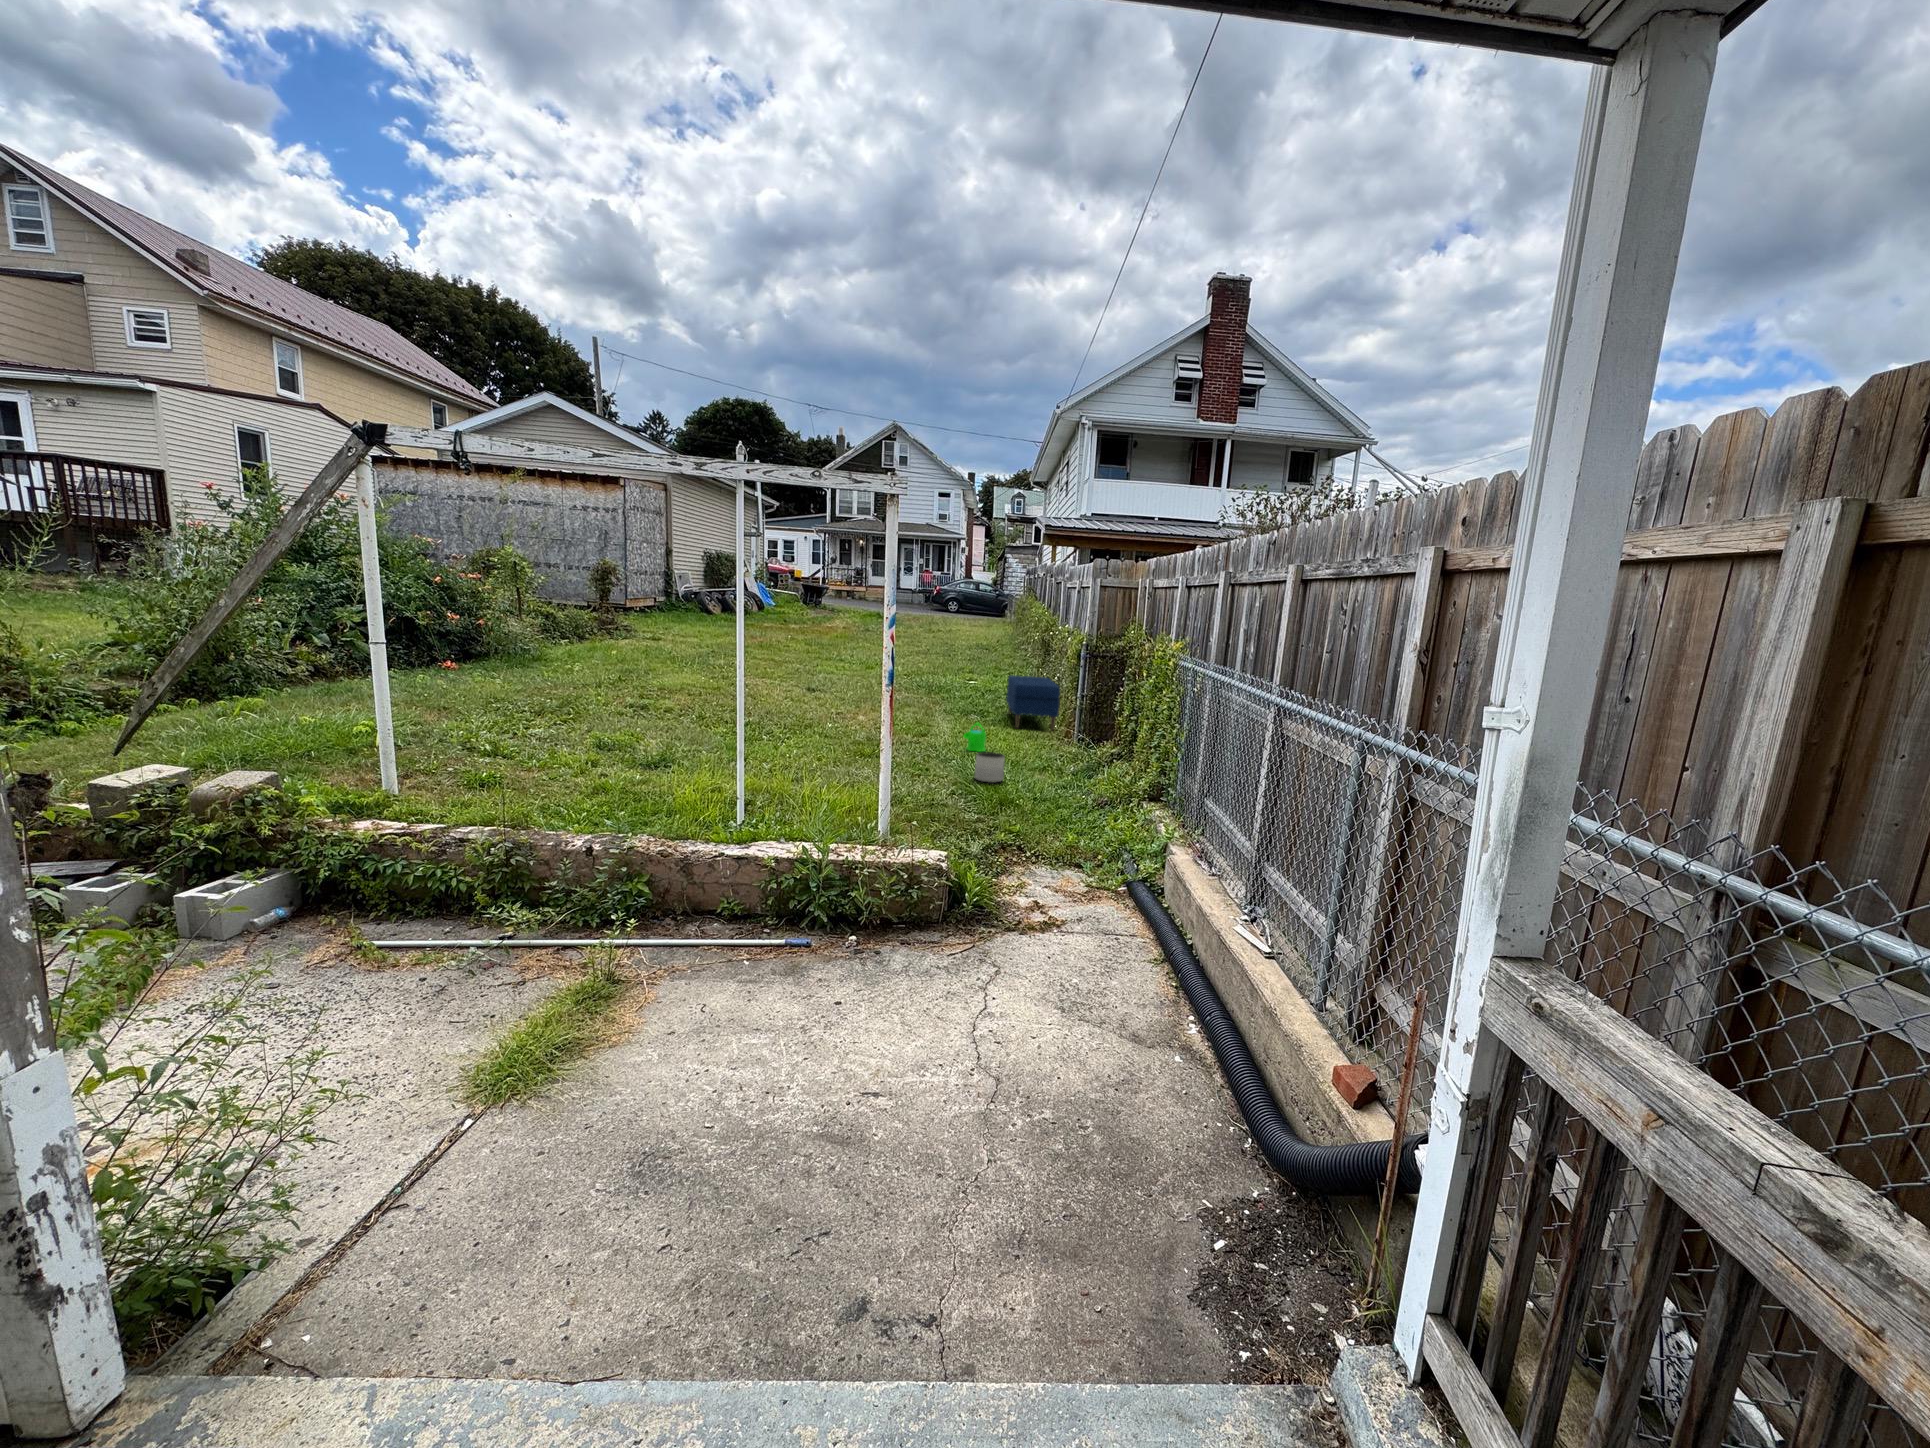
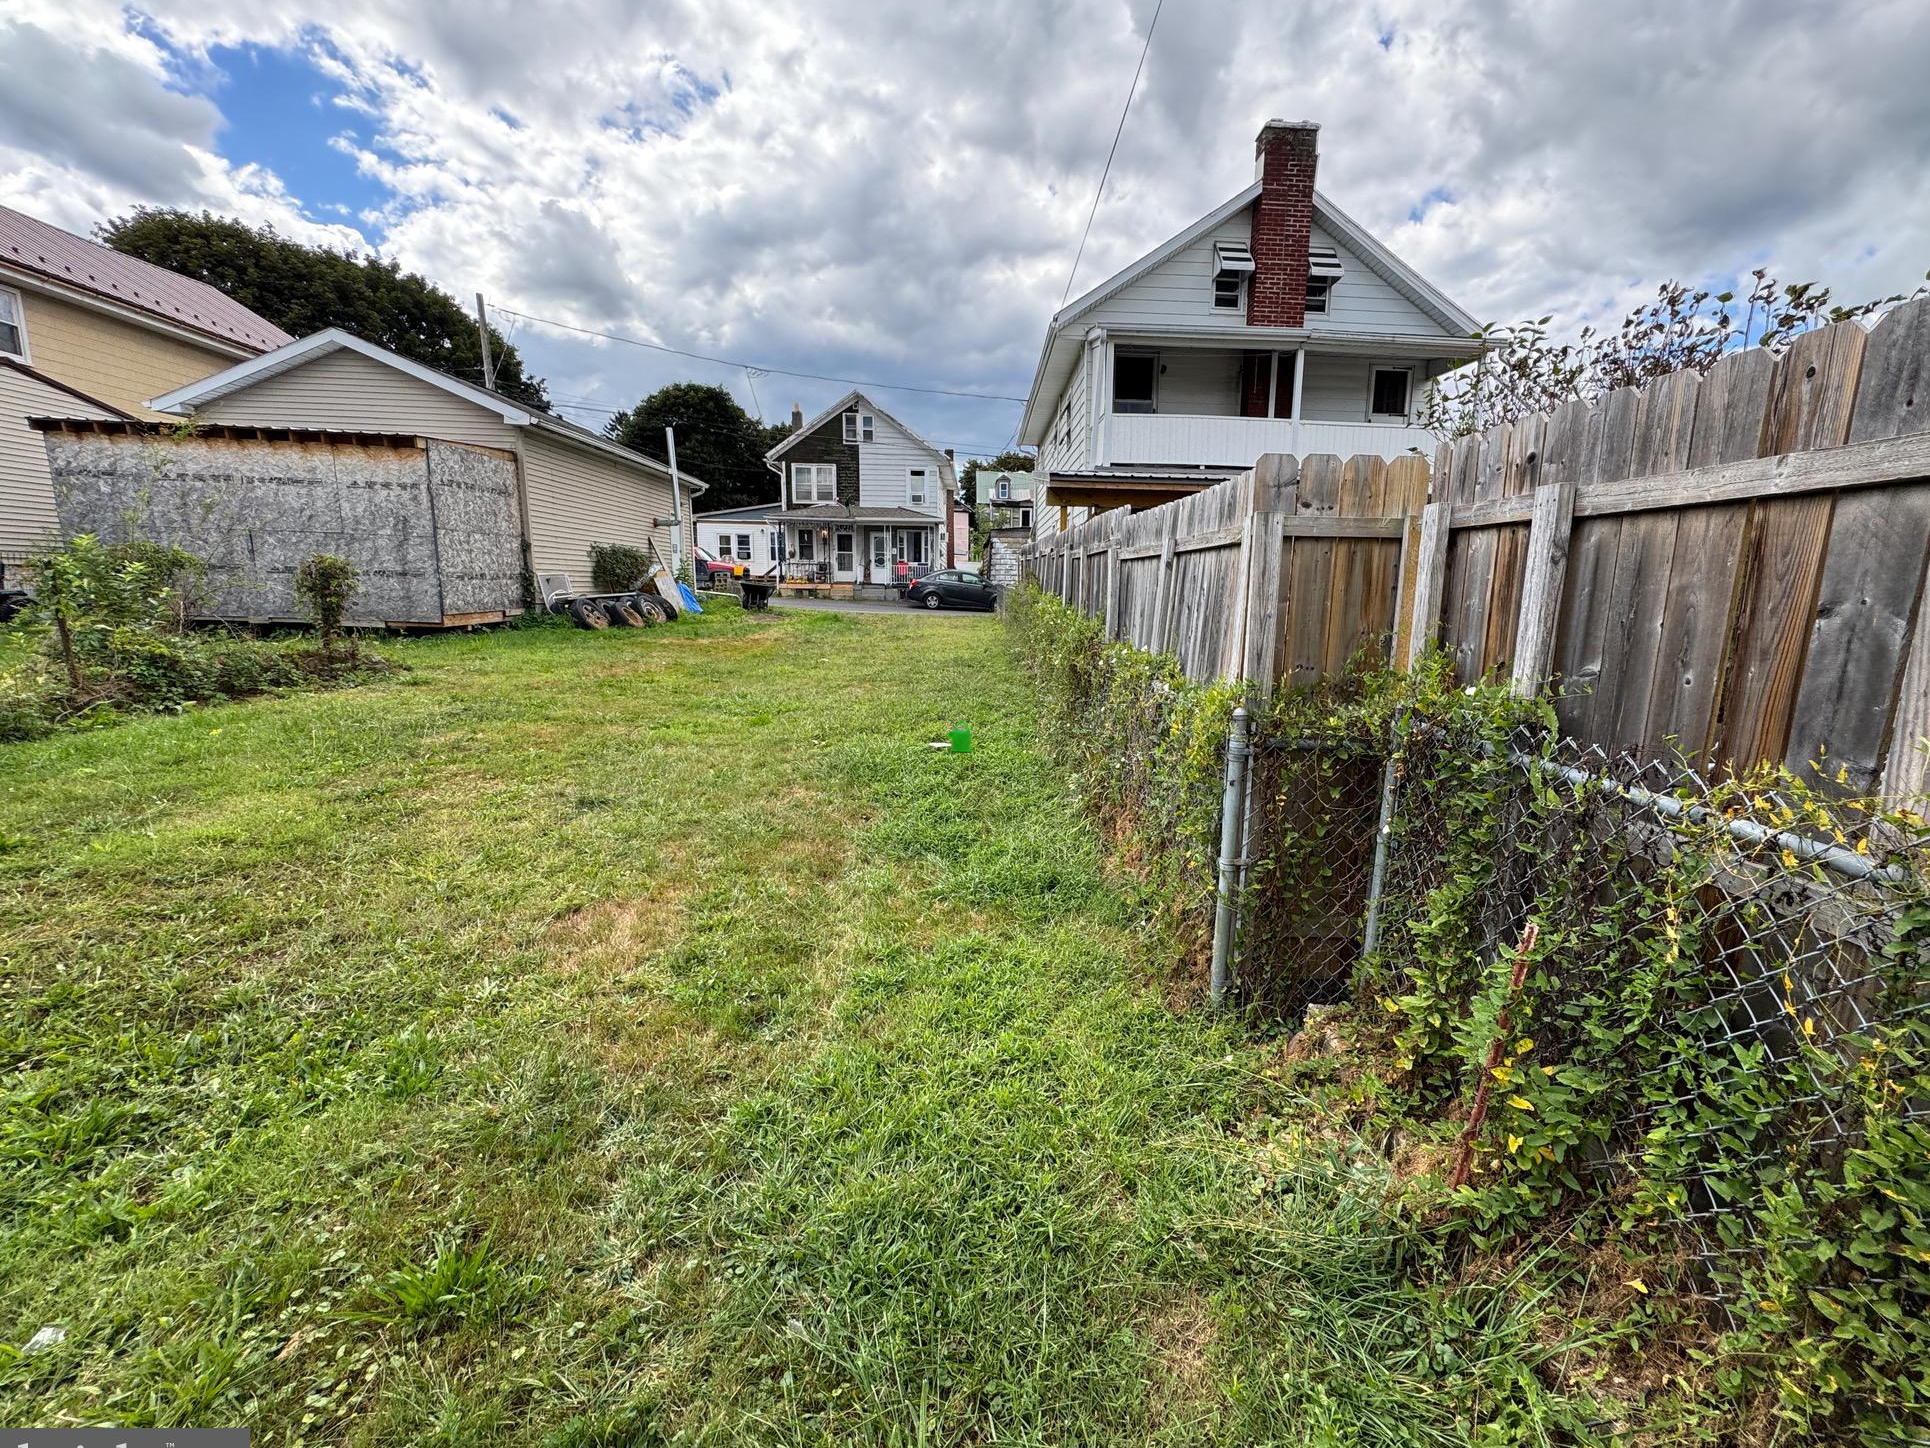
bench: present [1006,675,1060,730] -> none [993,670,1051,729]
planter: present [975,752,1005,783] -> none [960,751,992,784]

